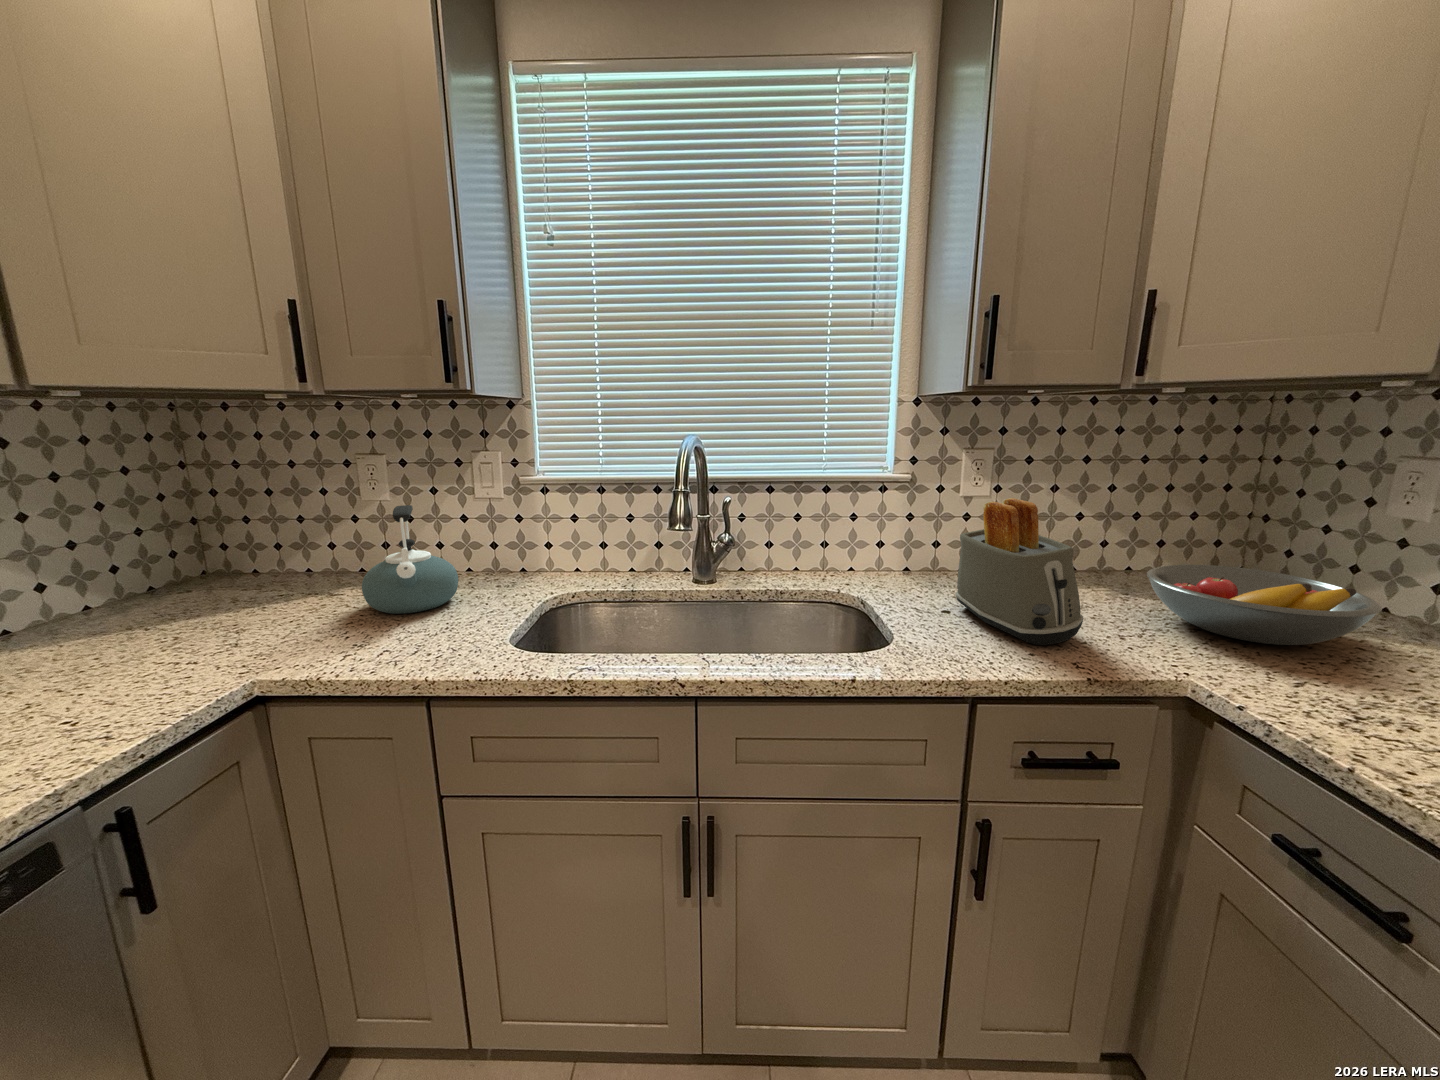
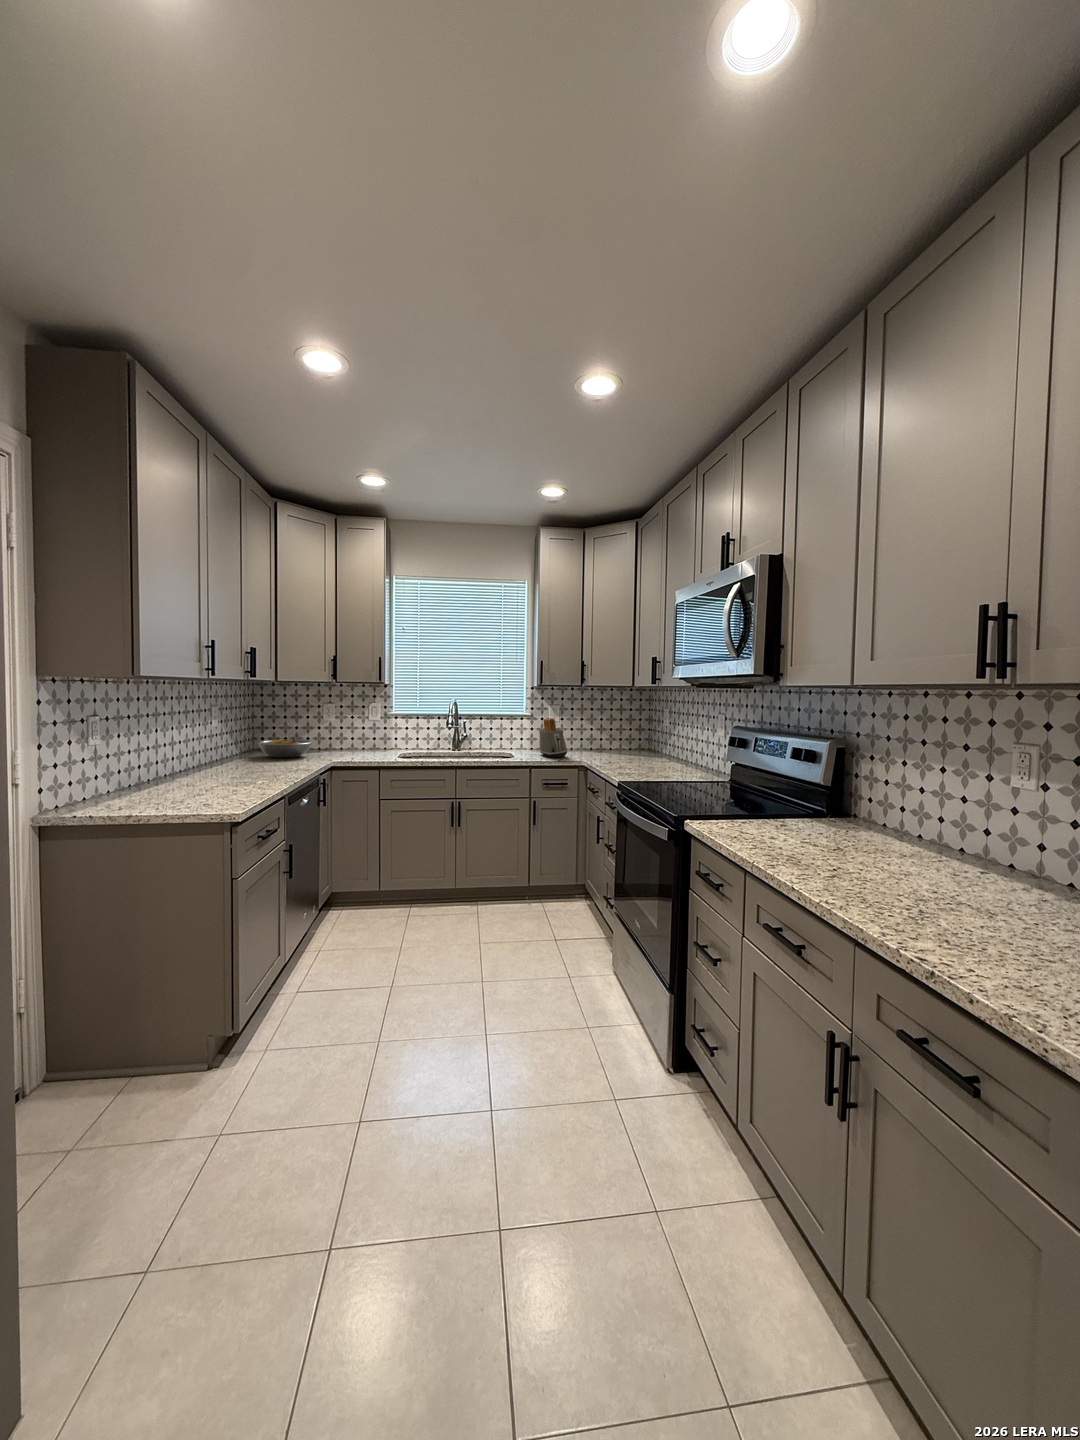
kettle: present [362,505,458,614] -> none [339,720,370,755]
fruit bowl: present [1147,565,1382,645] -> present [258,739,313,758]

